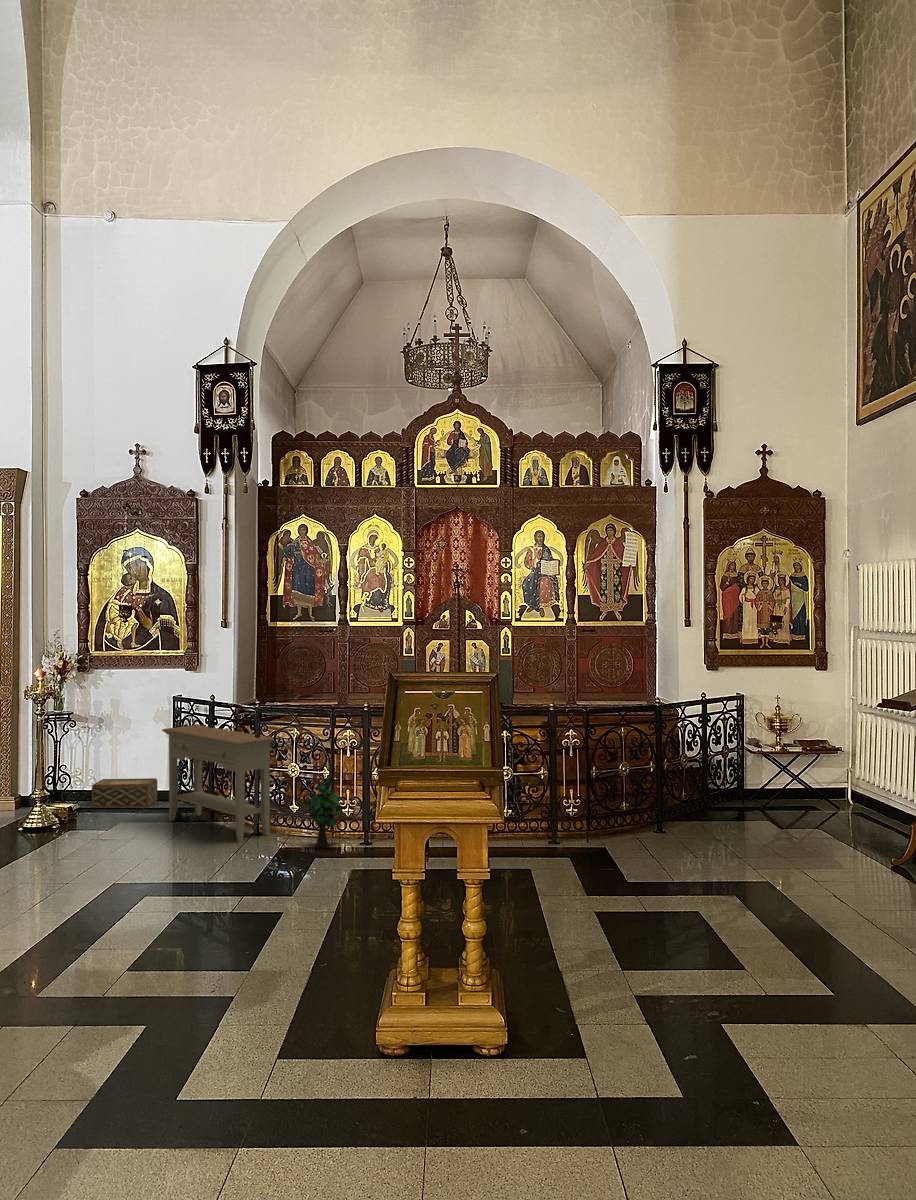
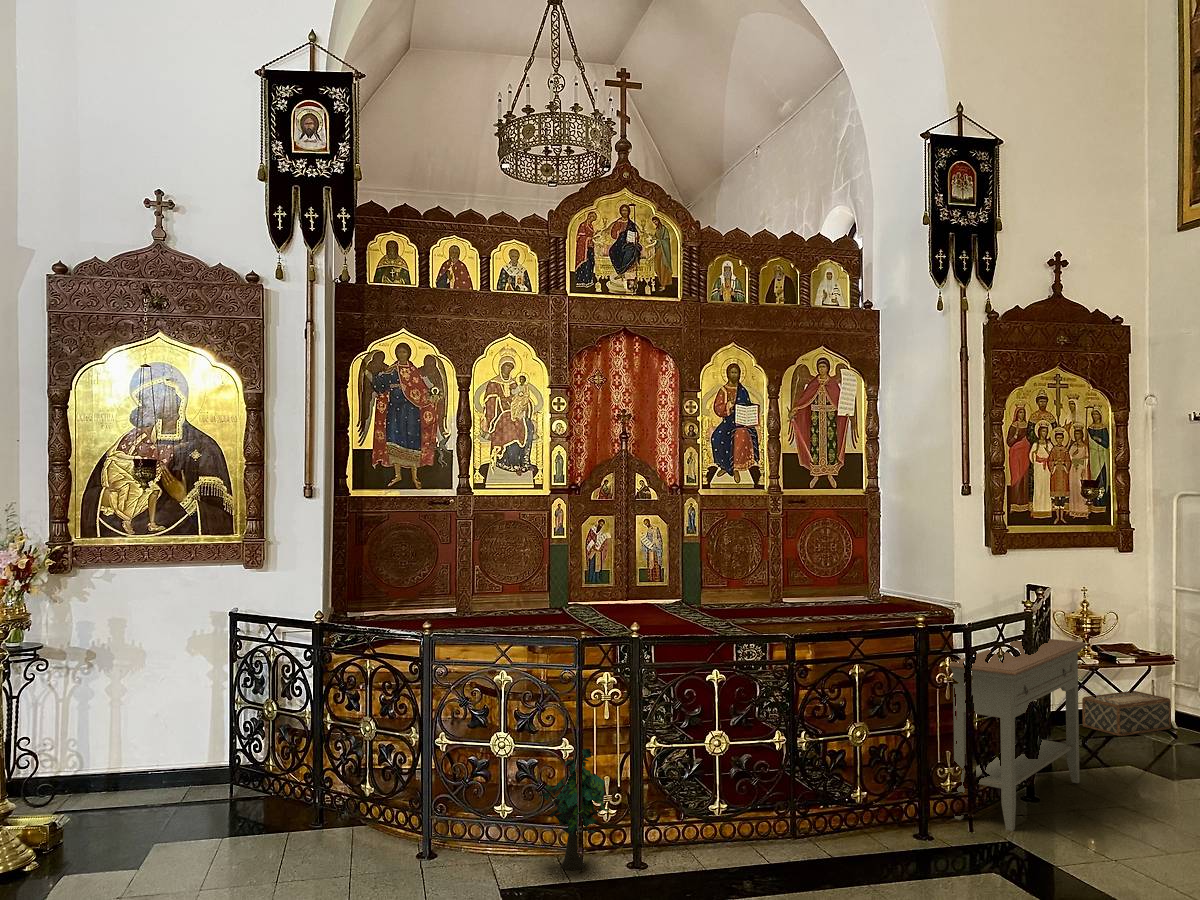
console table: present [162,725,273,842] -> present [949,639,1087,831]
woven basket: present [92,778,158,808] -> present [1082,691,1171,736]

